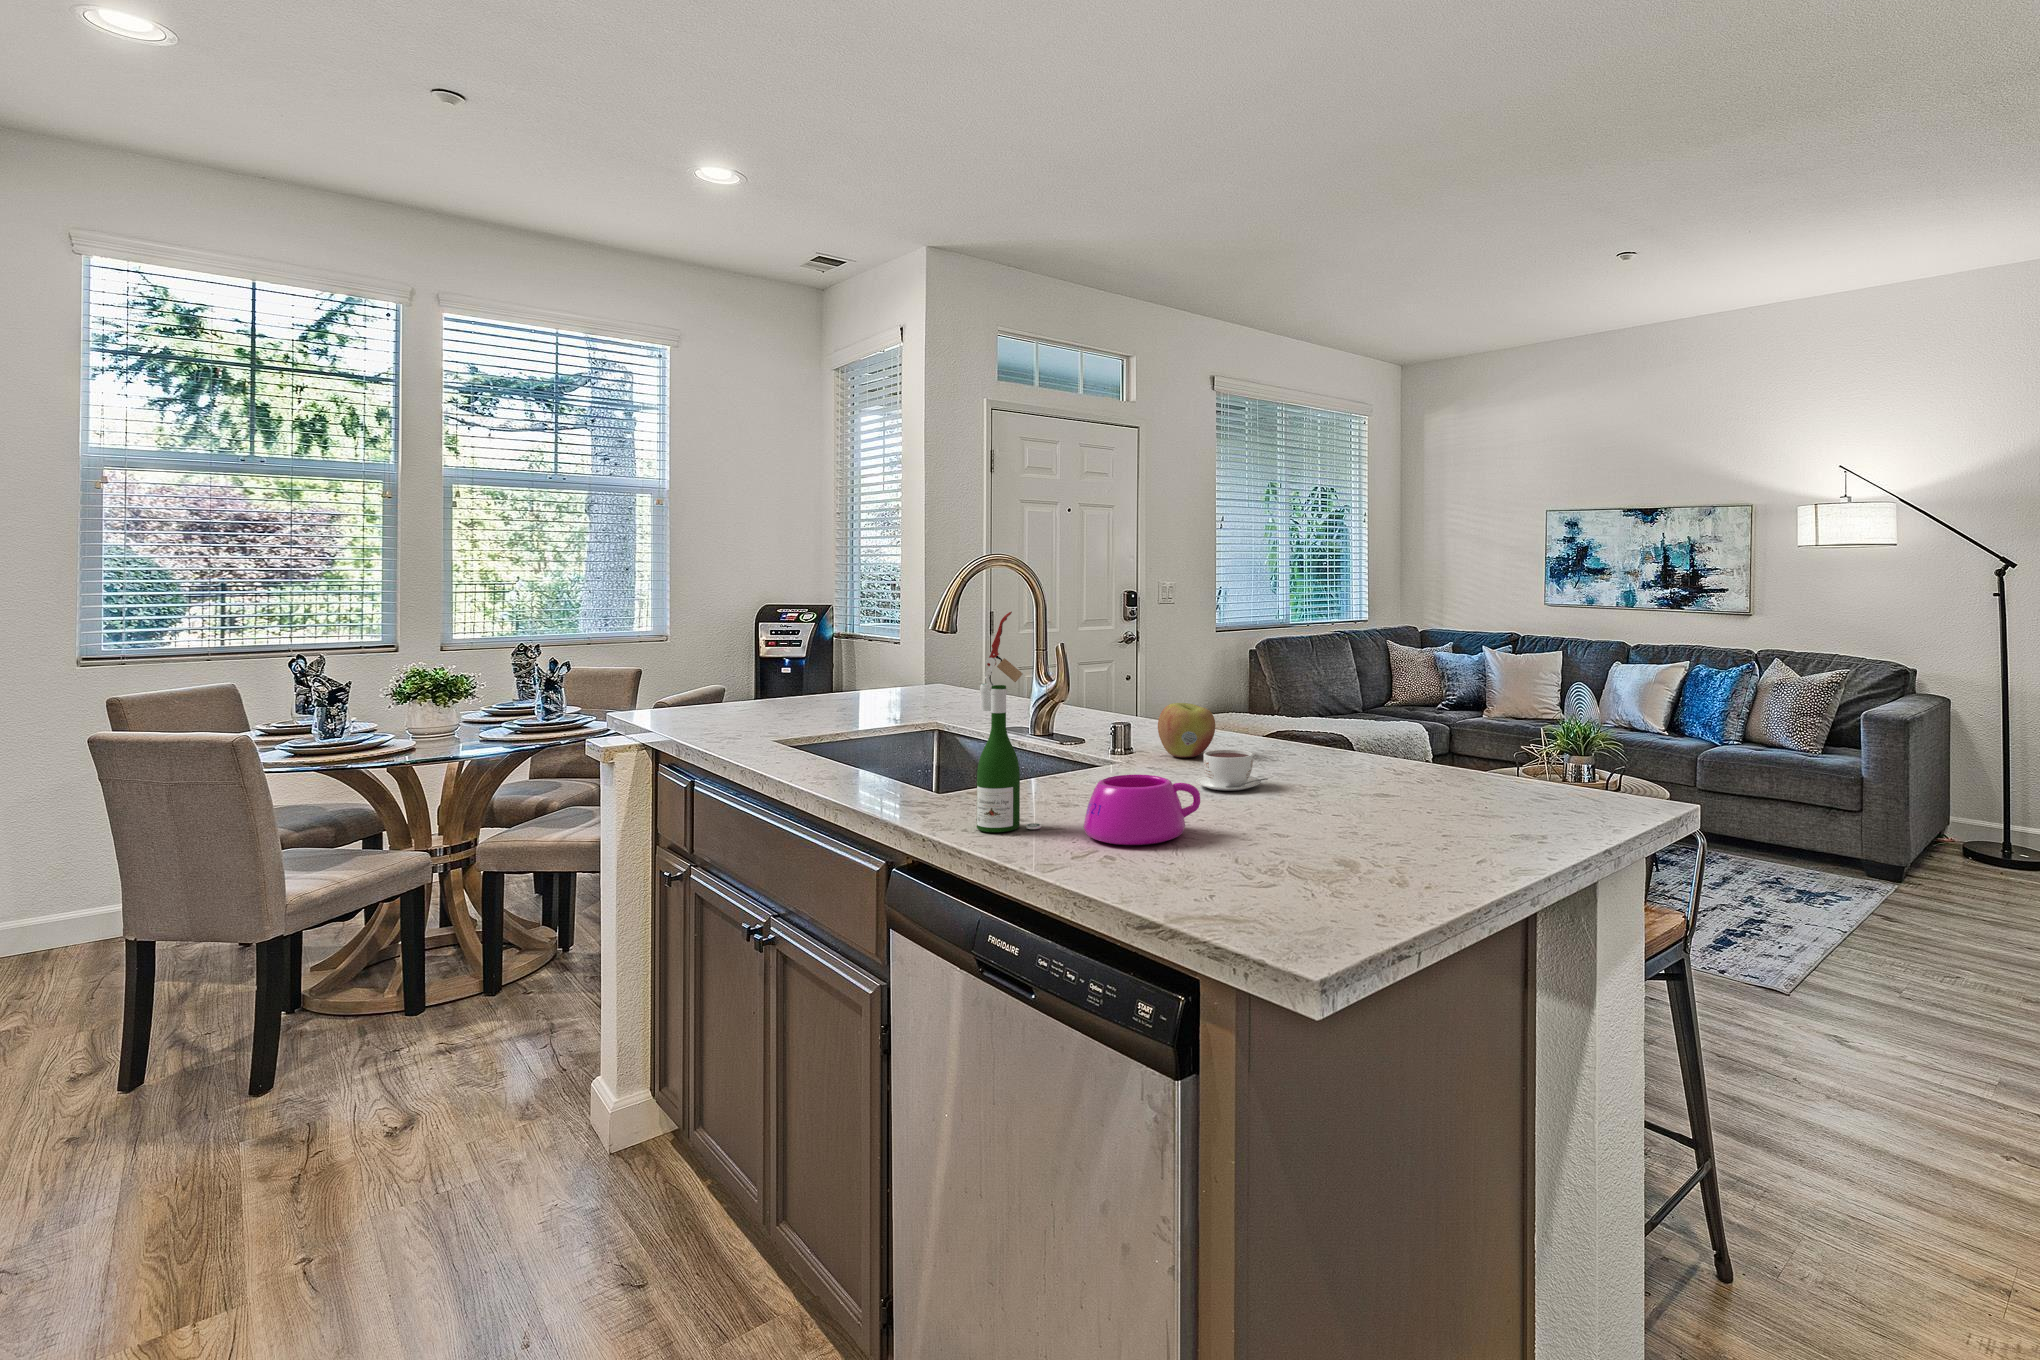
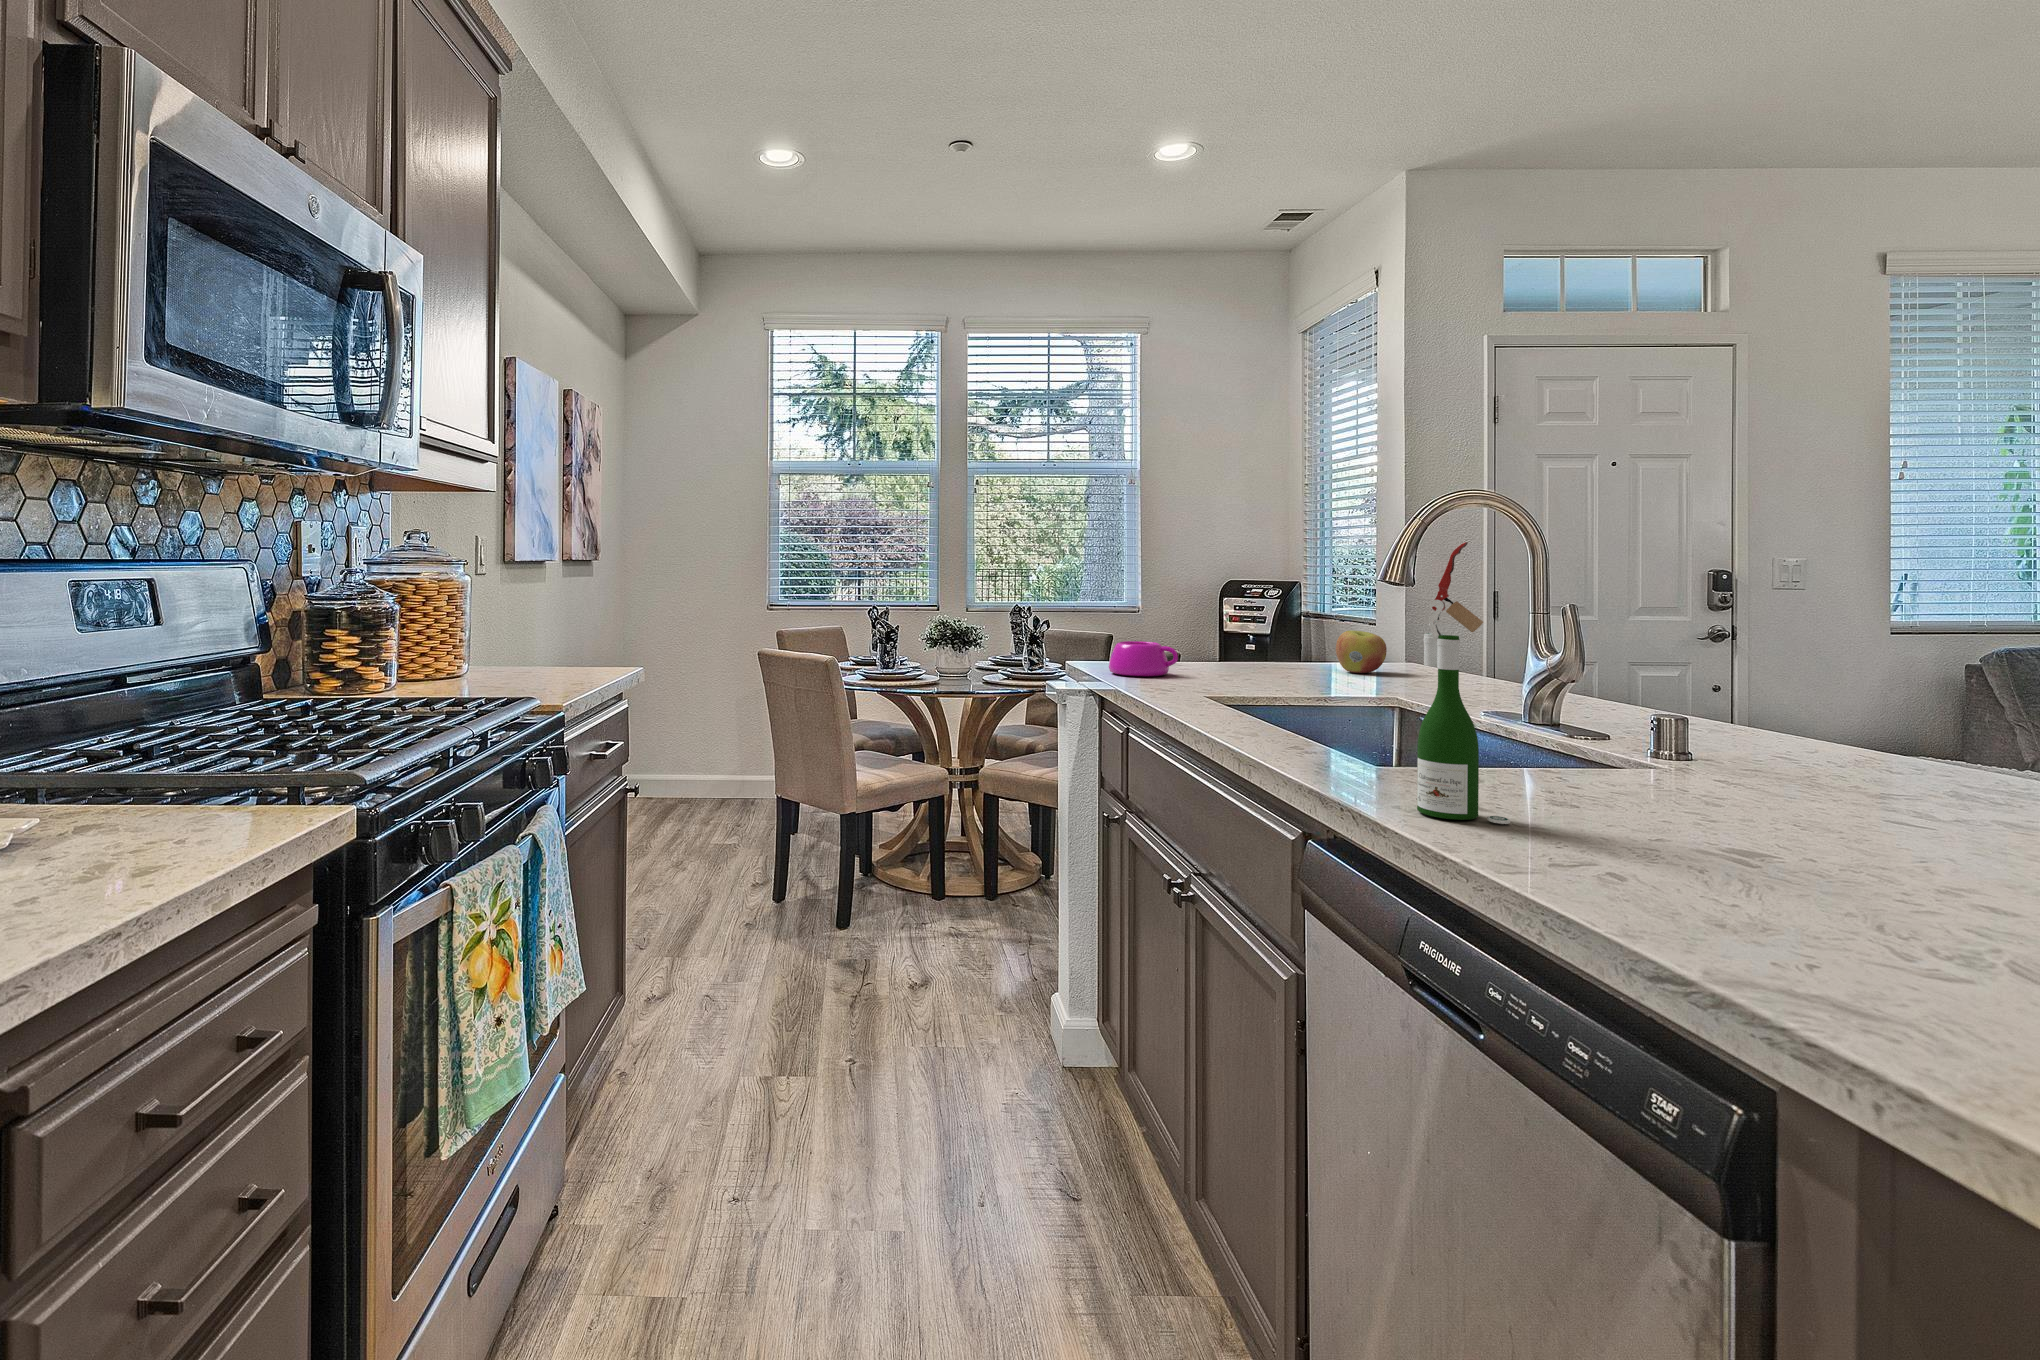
apple: present [1158,703,1215,757] -> present [1336,630,1387,673]
coffee cup: present [1195,750,1268,791] -> none [1789,763,1946,828]
bowl: present [1084,775,1200,845] -> present [1109,641,1178,676]

